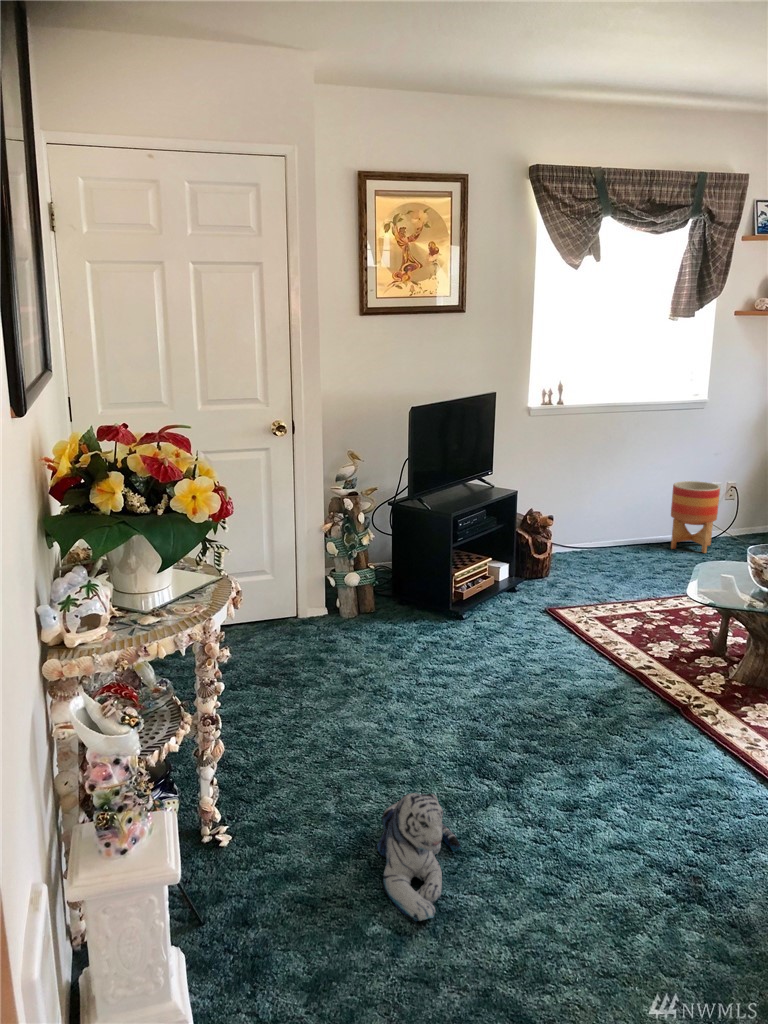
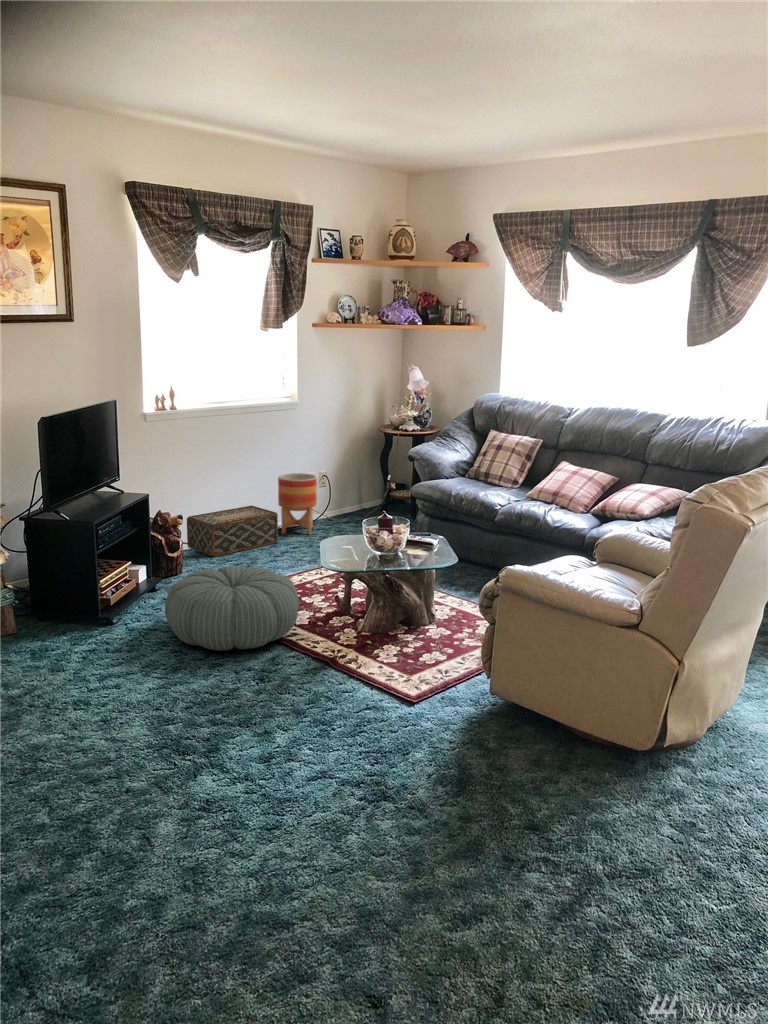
woven basket: none [562,513,666,565] -> present [187,506,278,557]
pouf: none [509,578,659,675] -> present [165,566,299,651]
plush toy: present [376,793,461,921] -> none [104,771,186,887]

